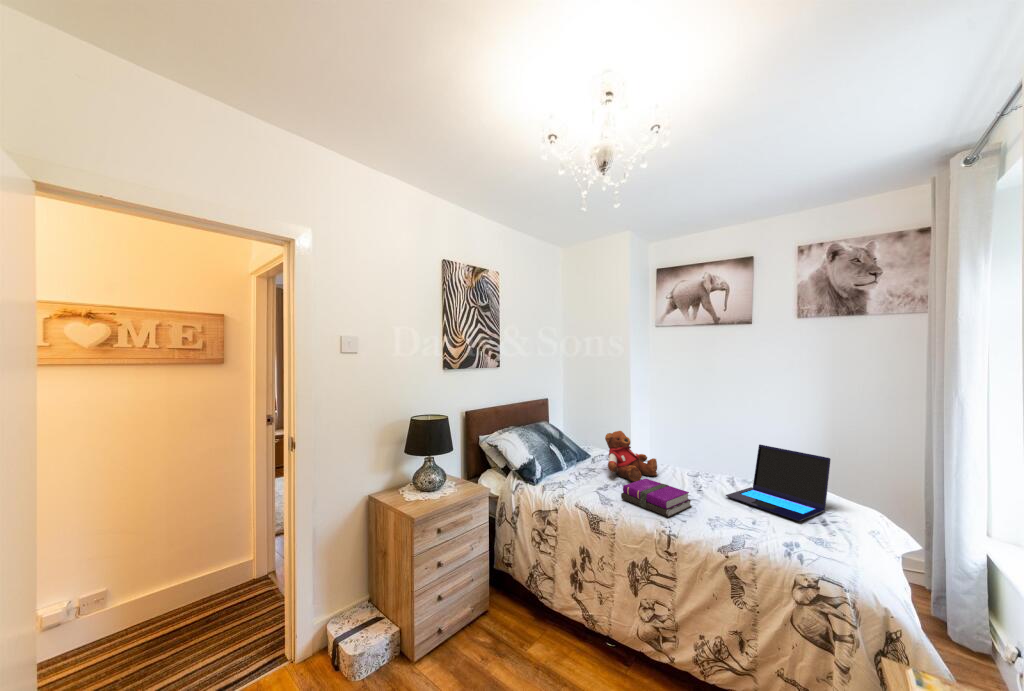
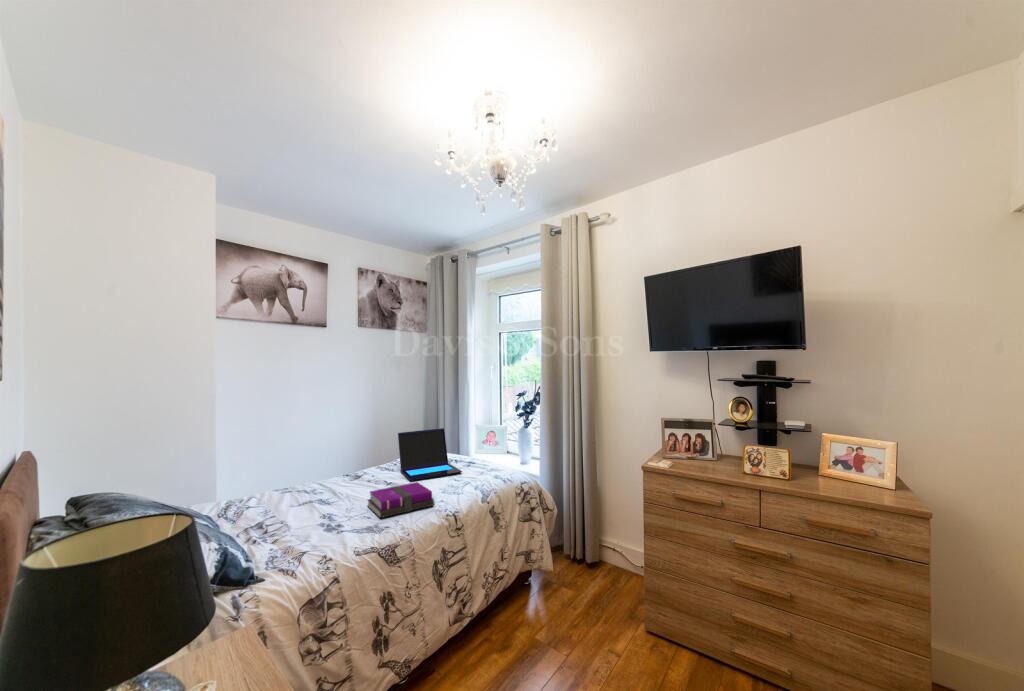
teddy bear: present [605,431,657,482] -> none [278,456,346,513]

